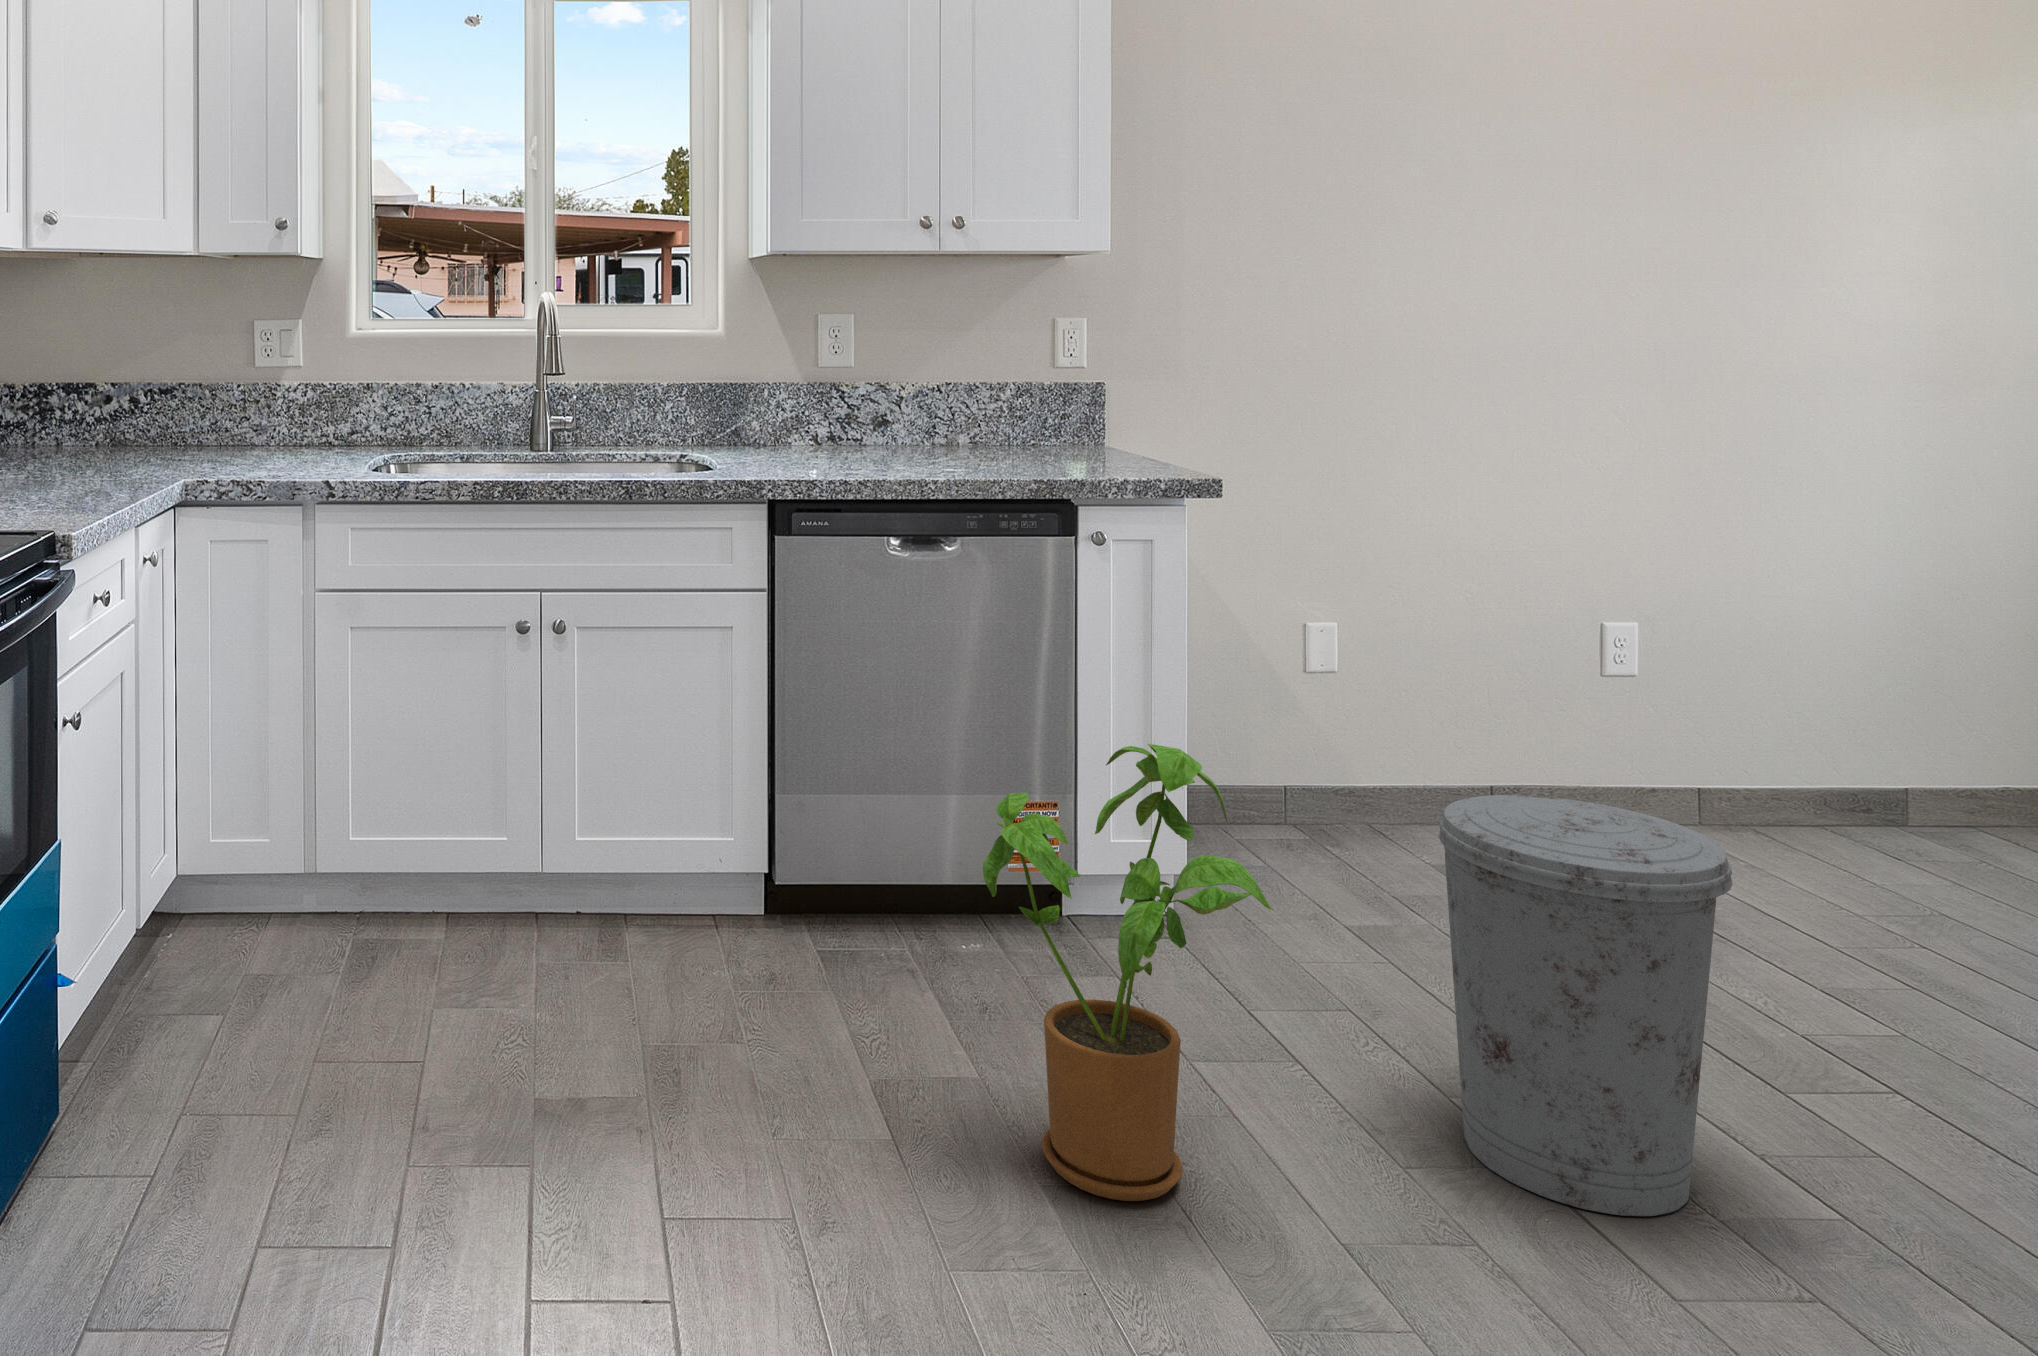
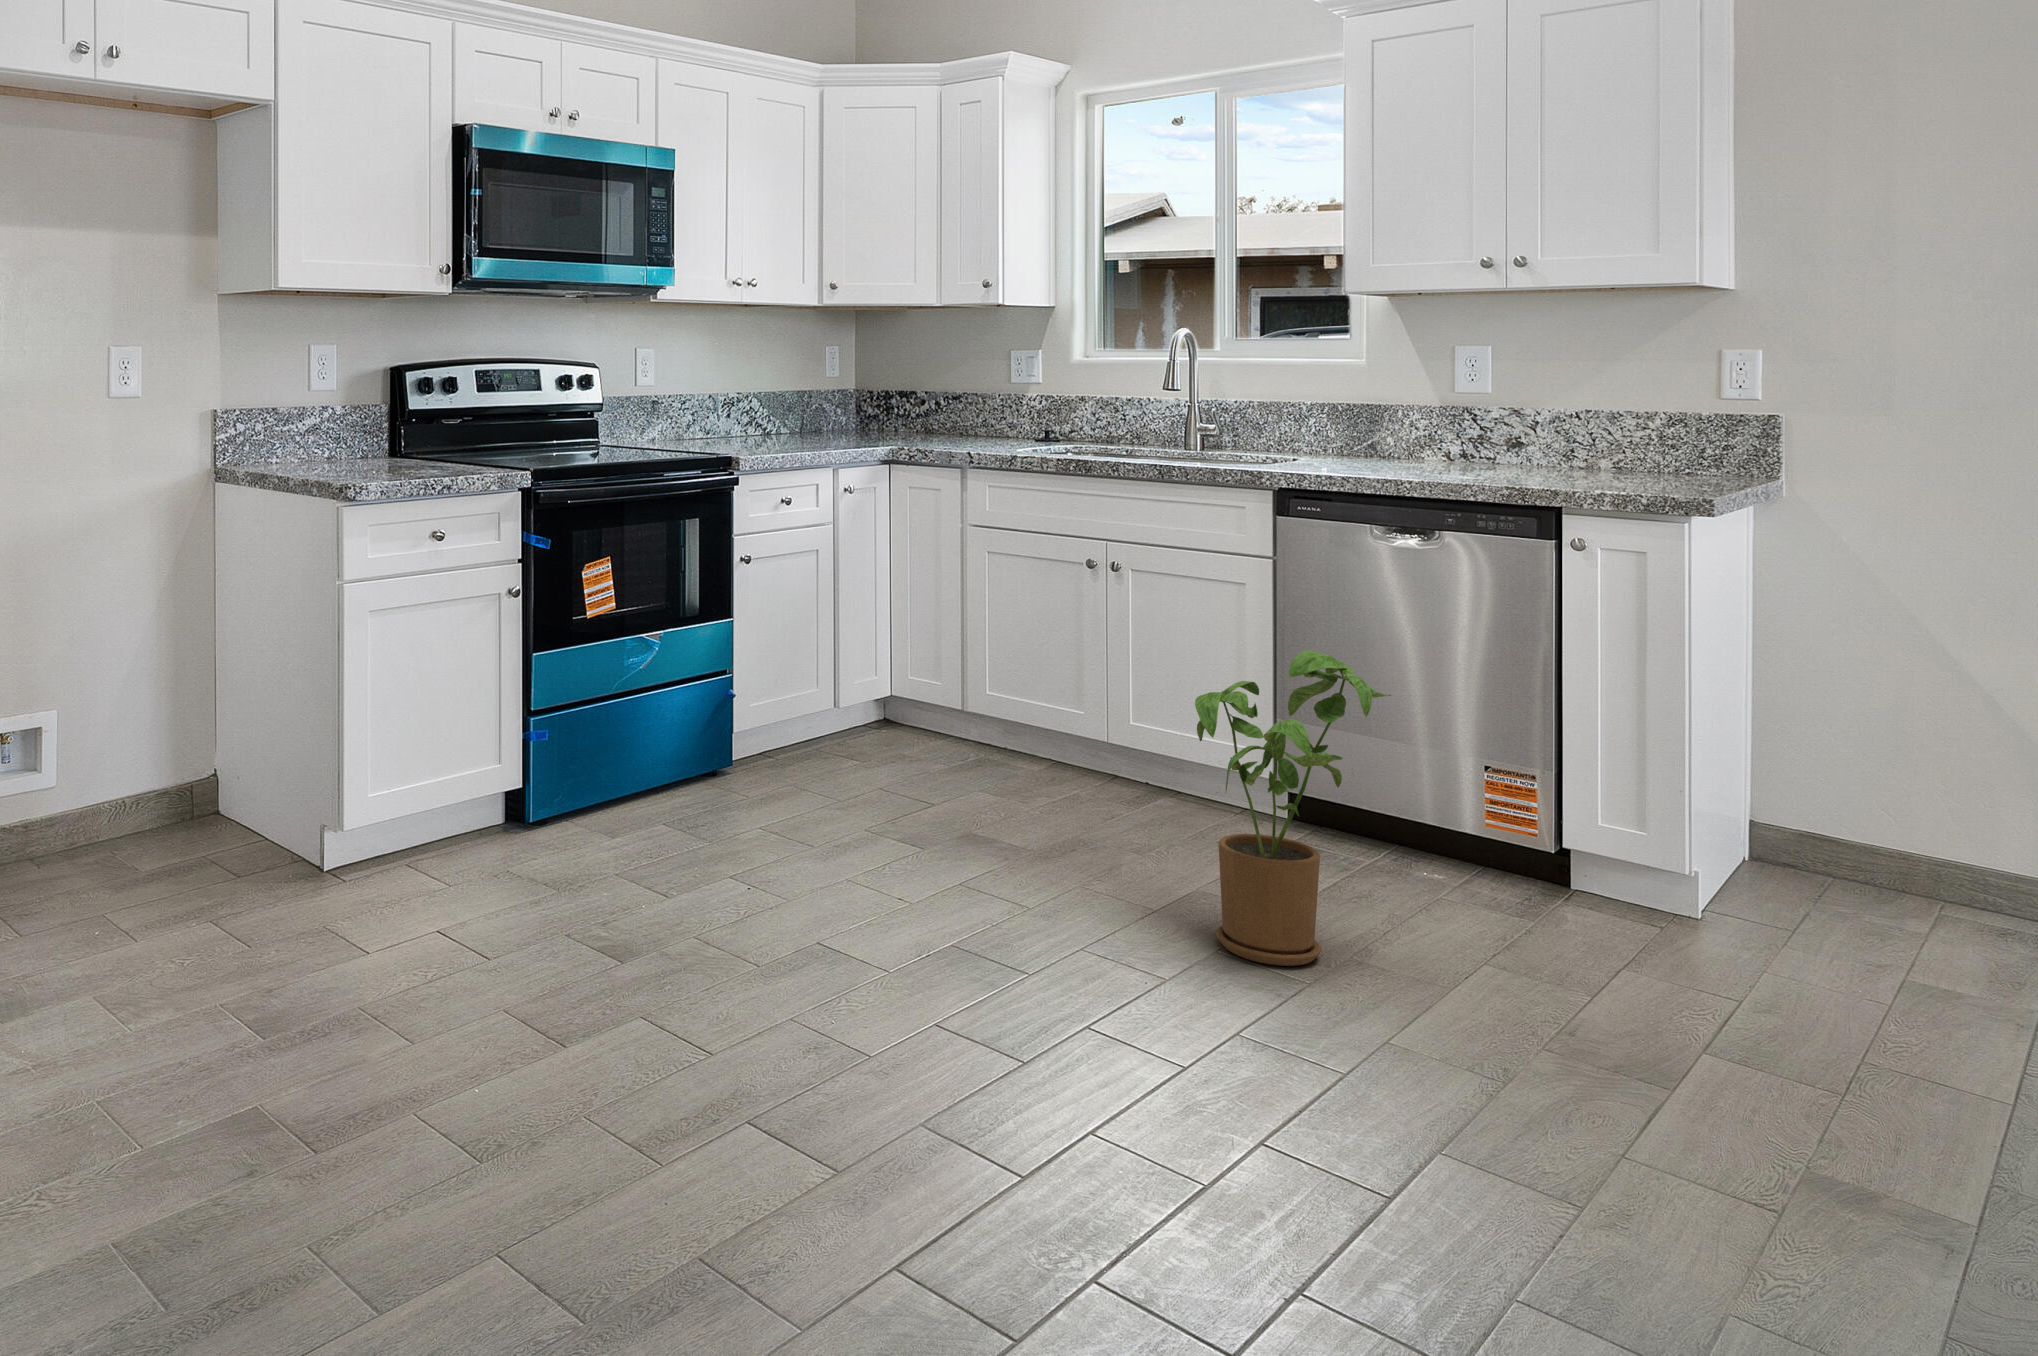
trash can: present [1439,795,1732,1216] -> none [1566,755,1827,1108]

